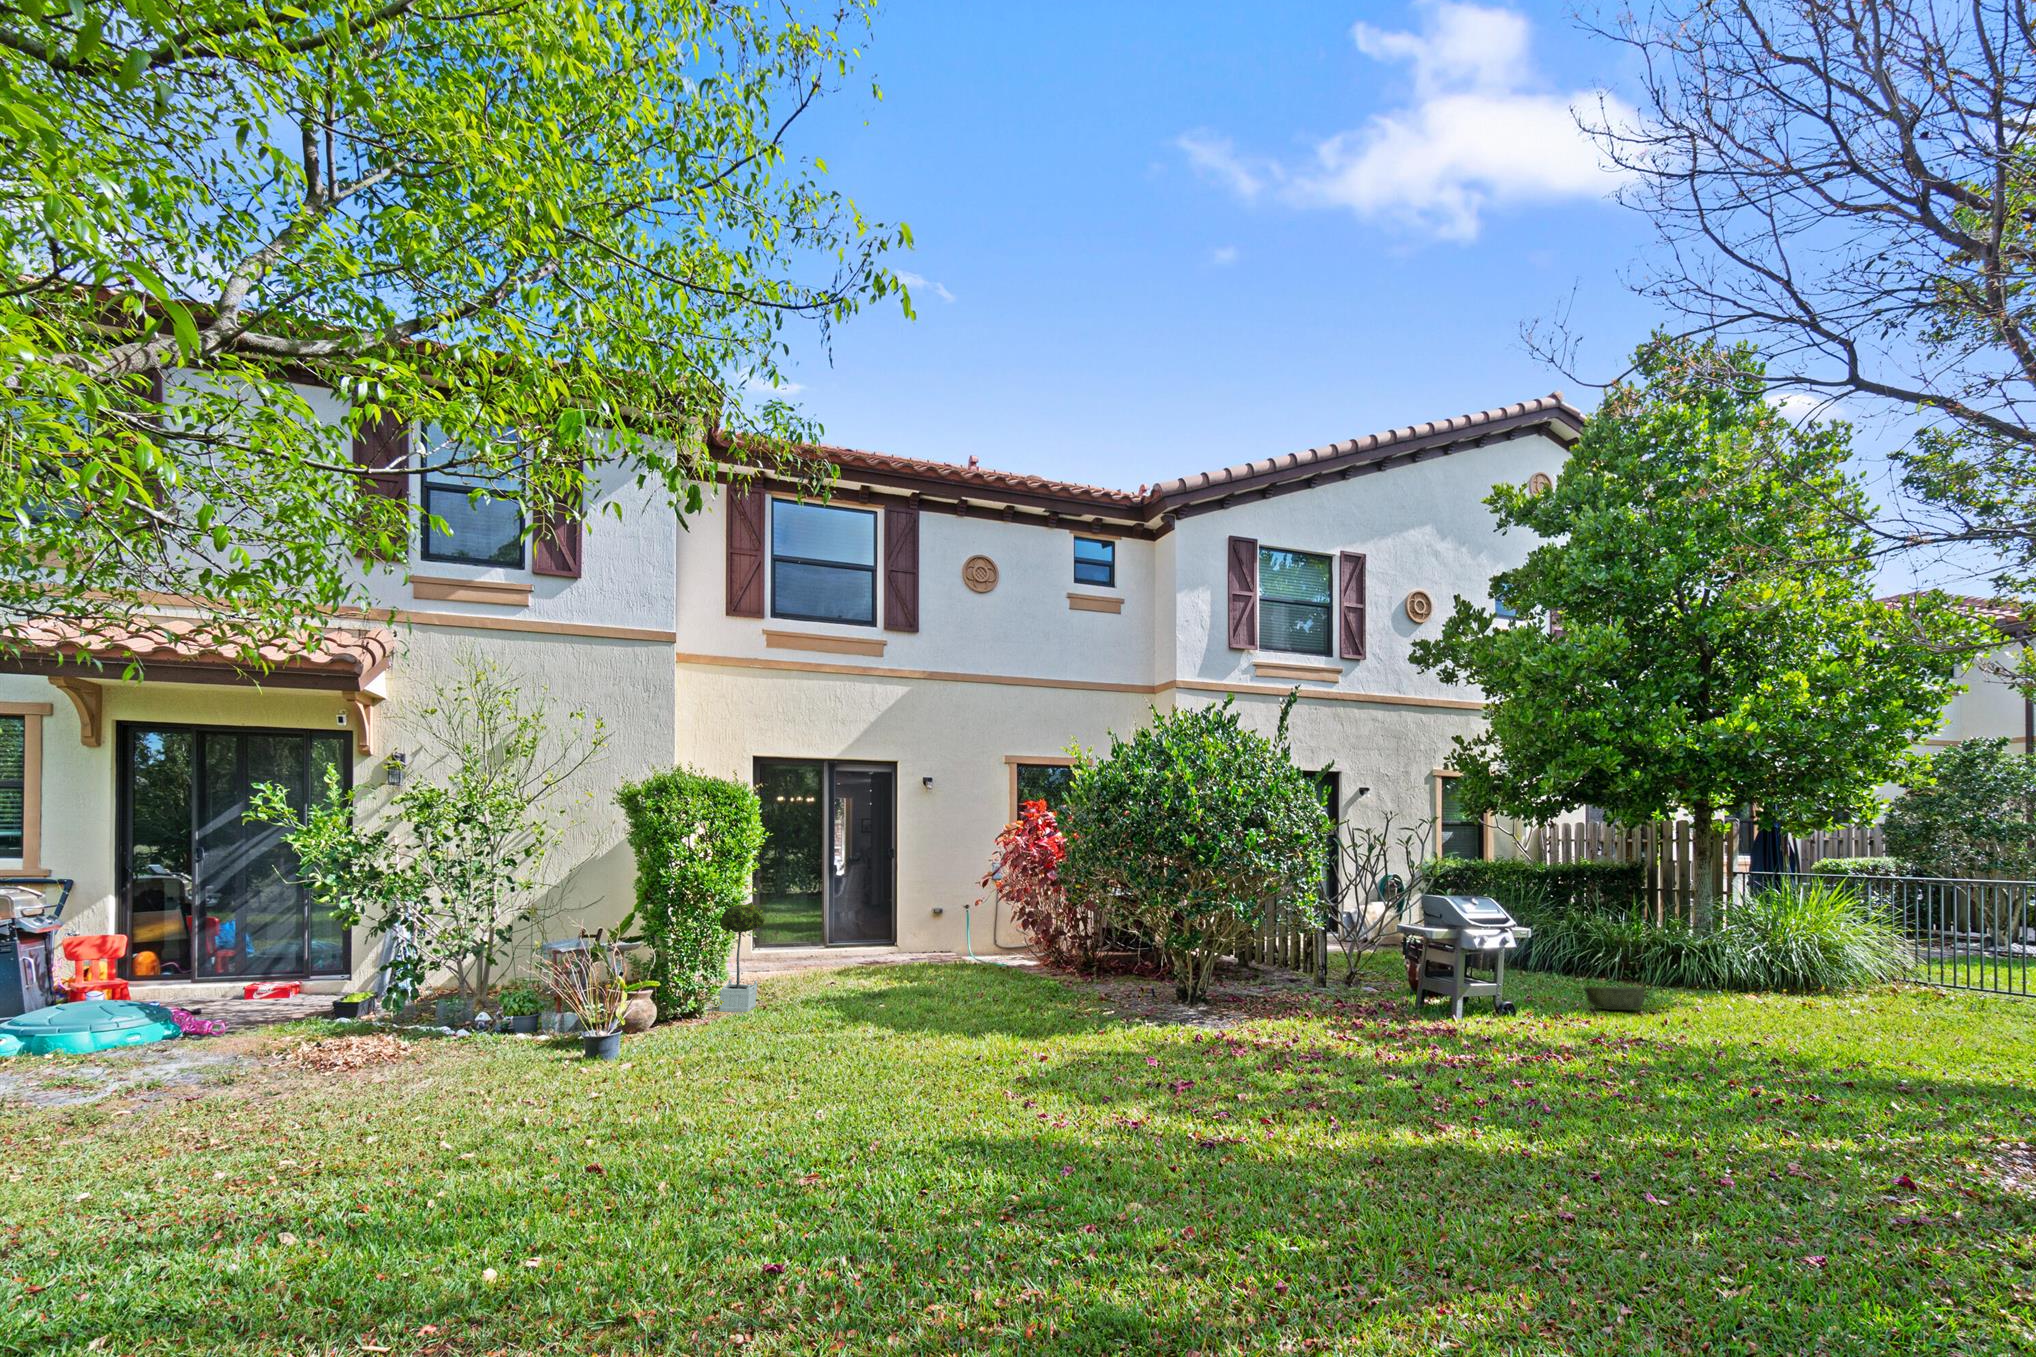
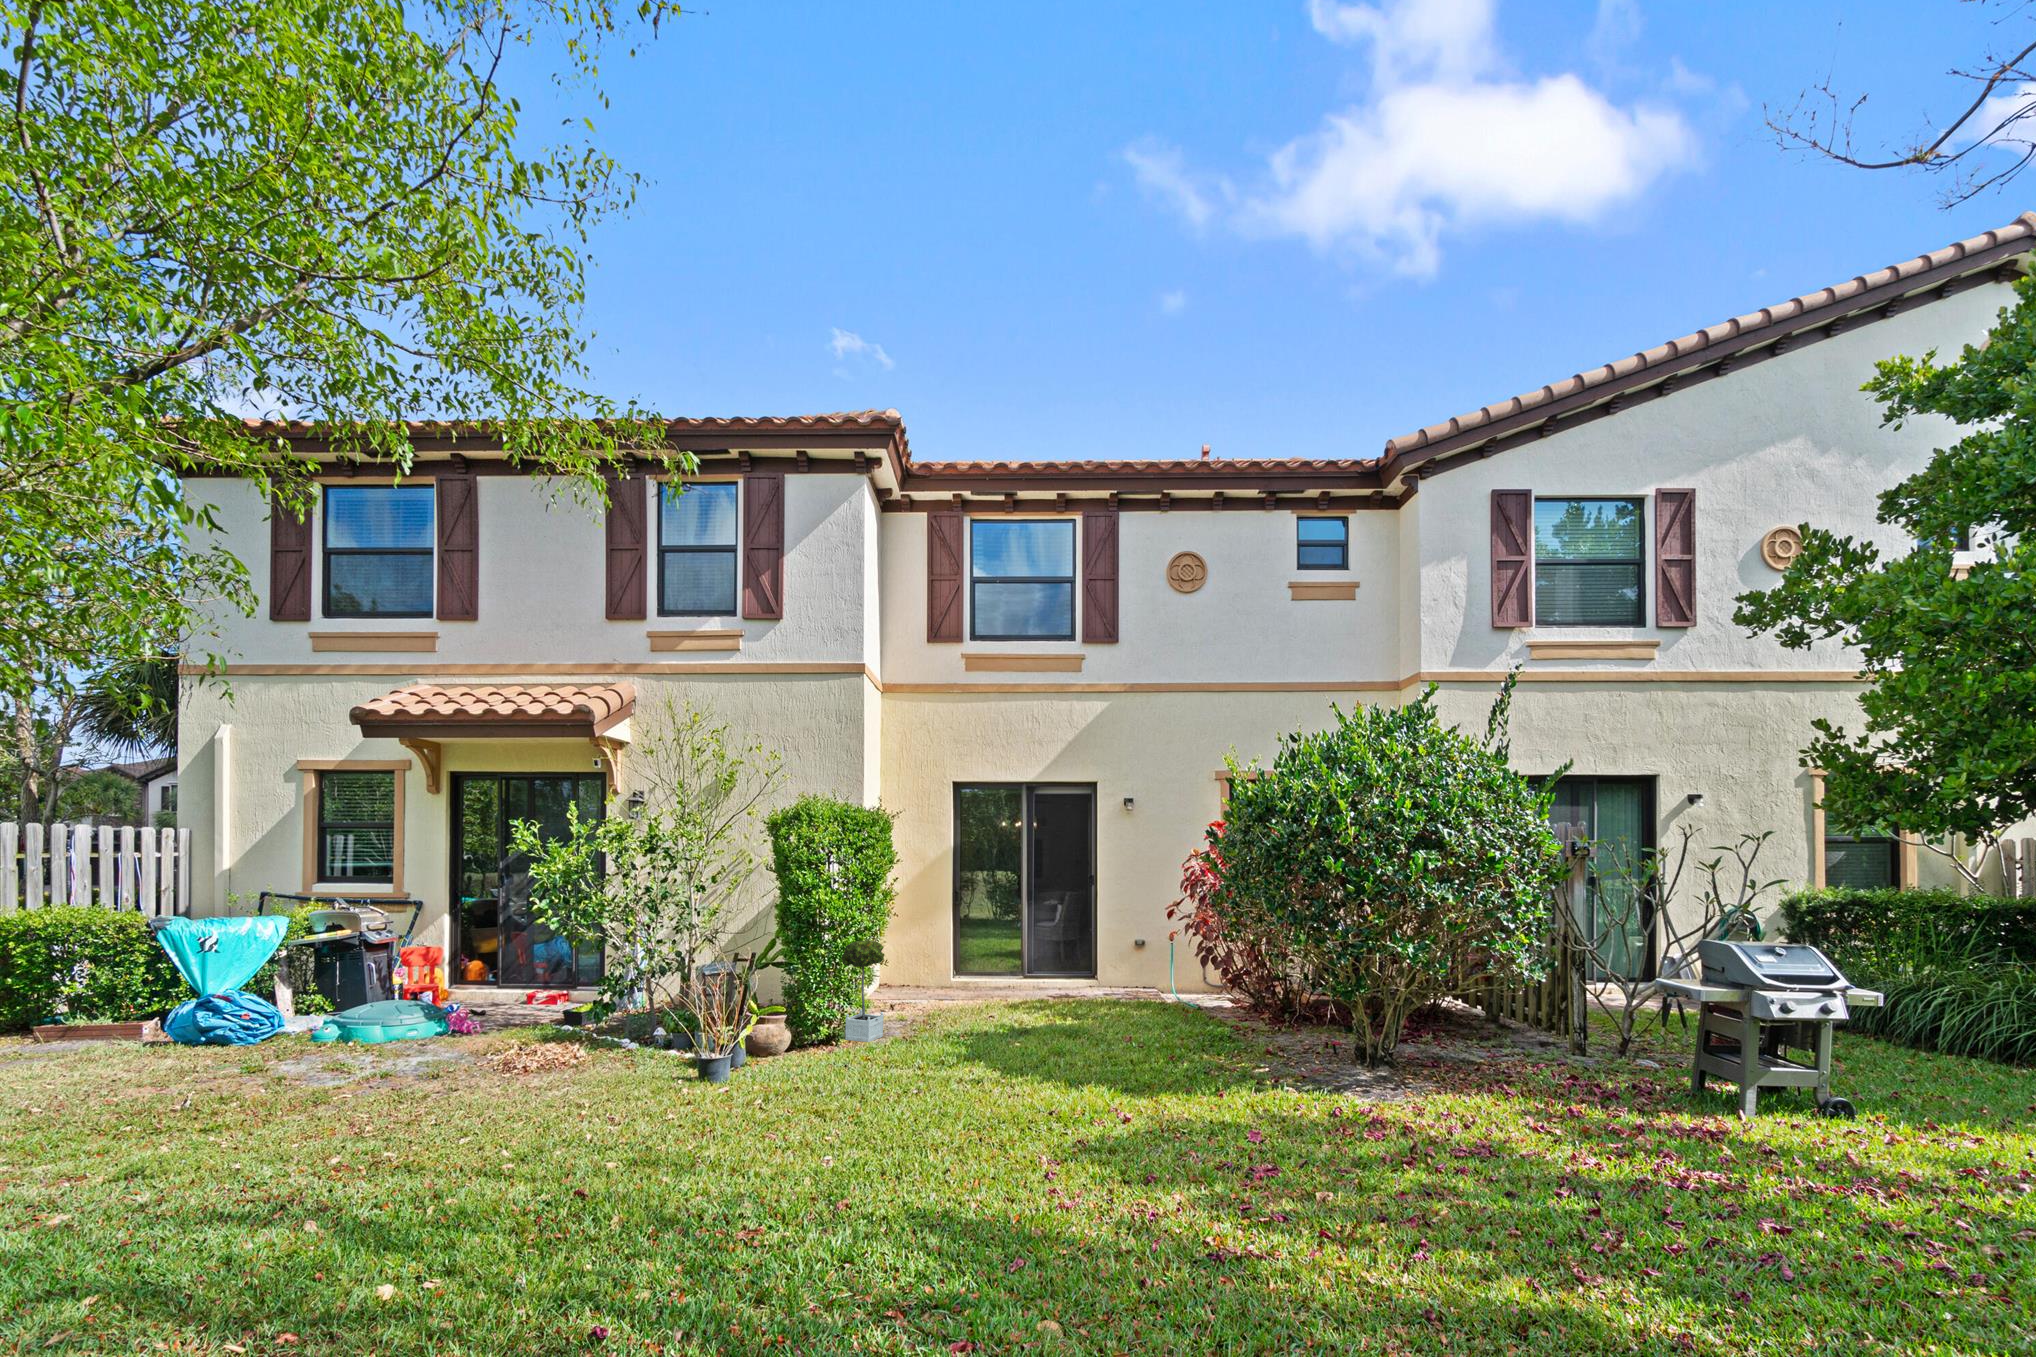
woven basket: present [1584,986,1645,1010] -> none [1834,1091,1922,1129]

